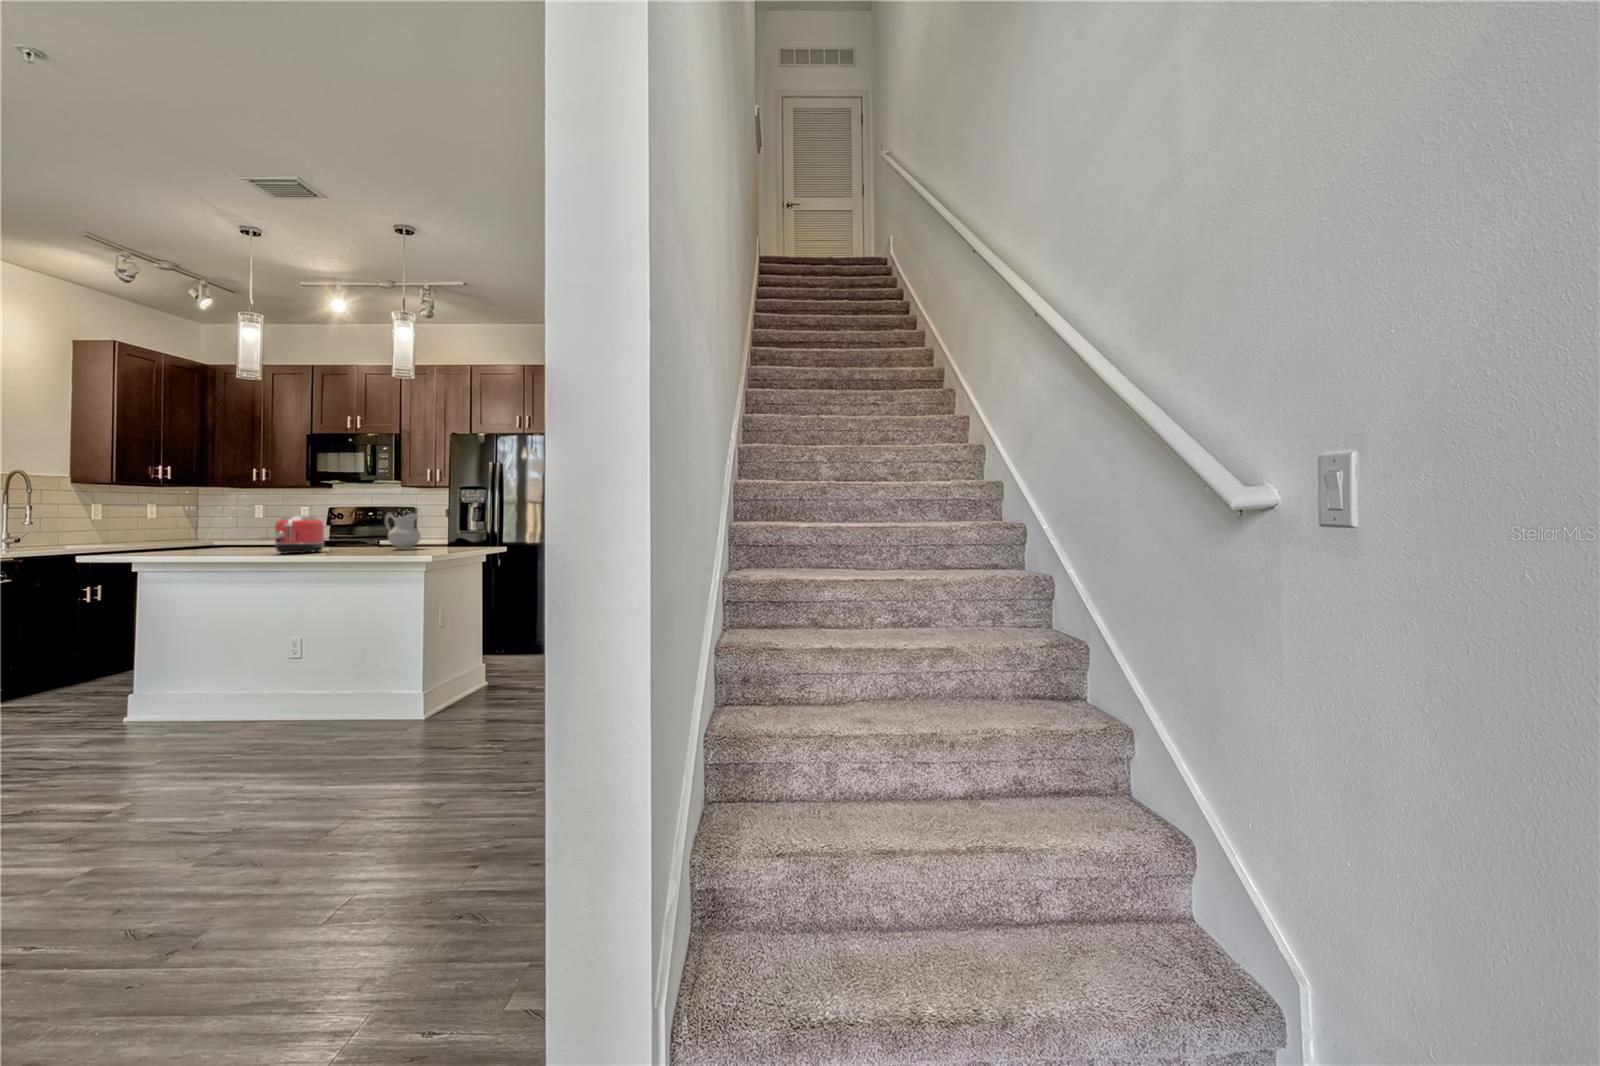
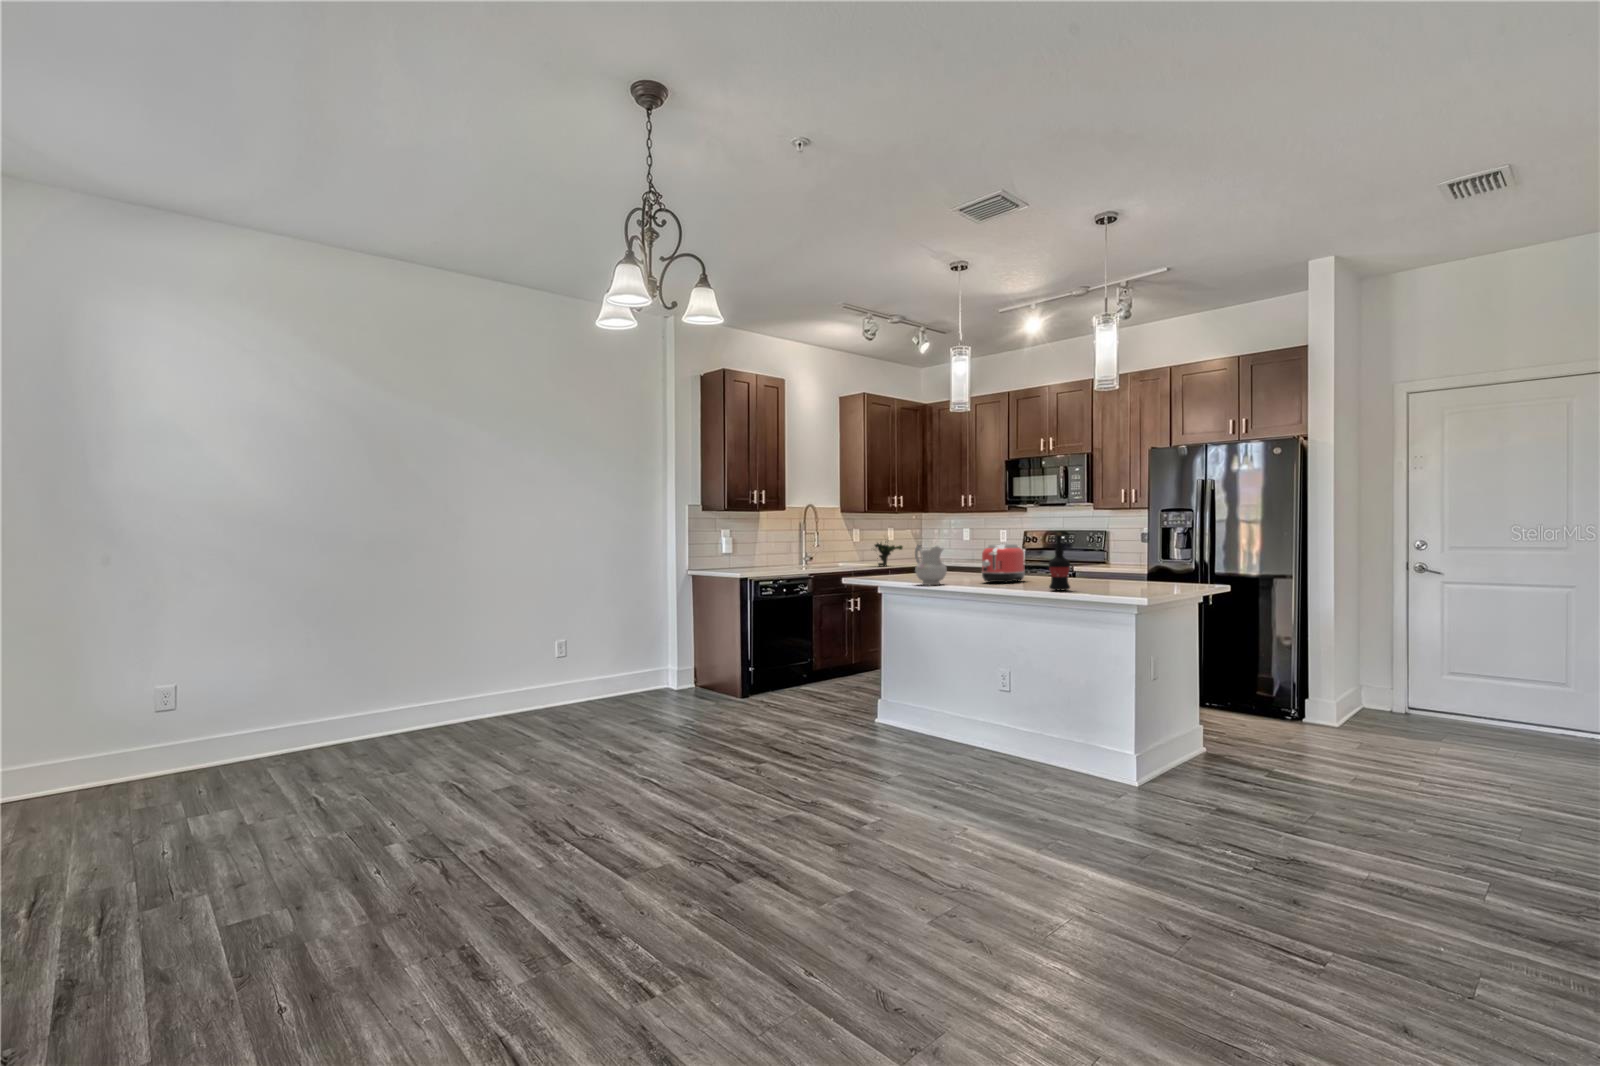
wine bottle: none [346,504,368,557] -> present [1049,533,1070,590]
potted plant: none [123,508,174,545] -> present [875,543,903,566]
ceramic pitcher: present [385,512,421,550] -> present [915,545,947,585]

